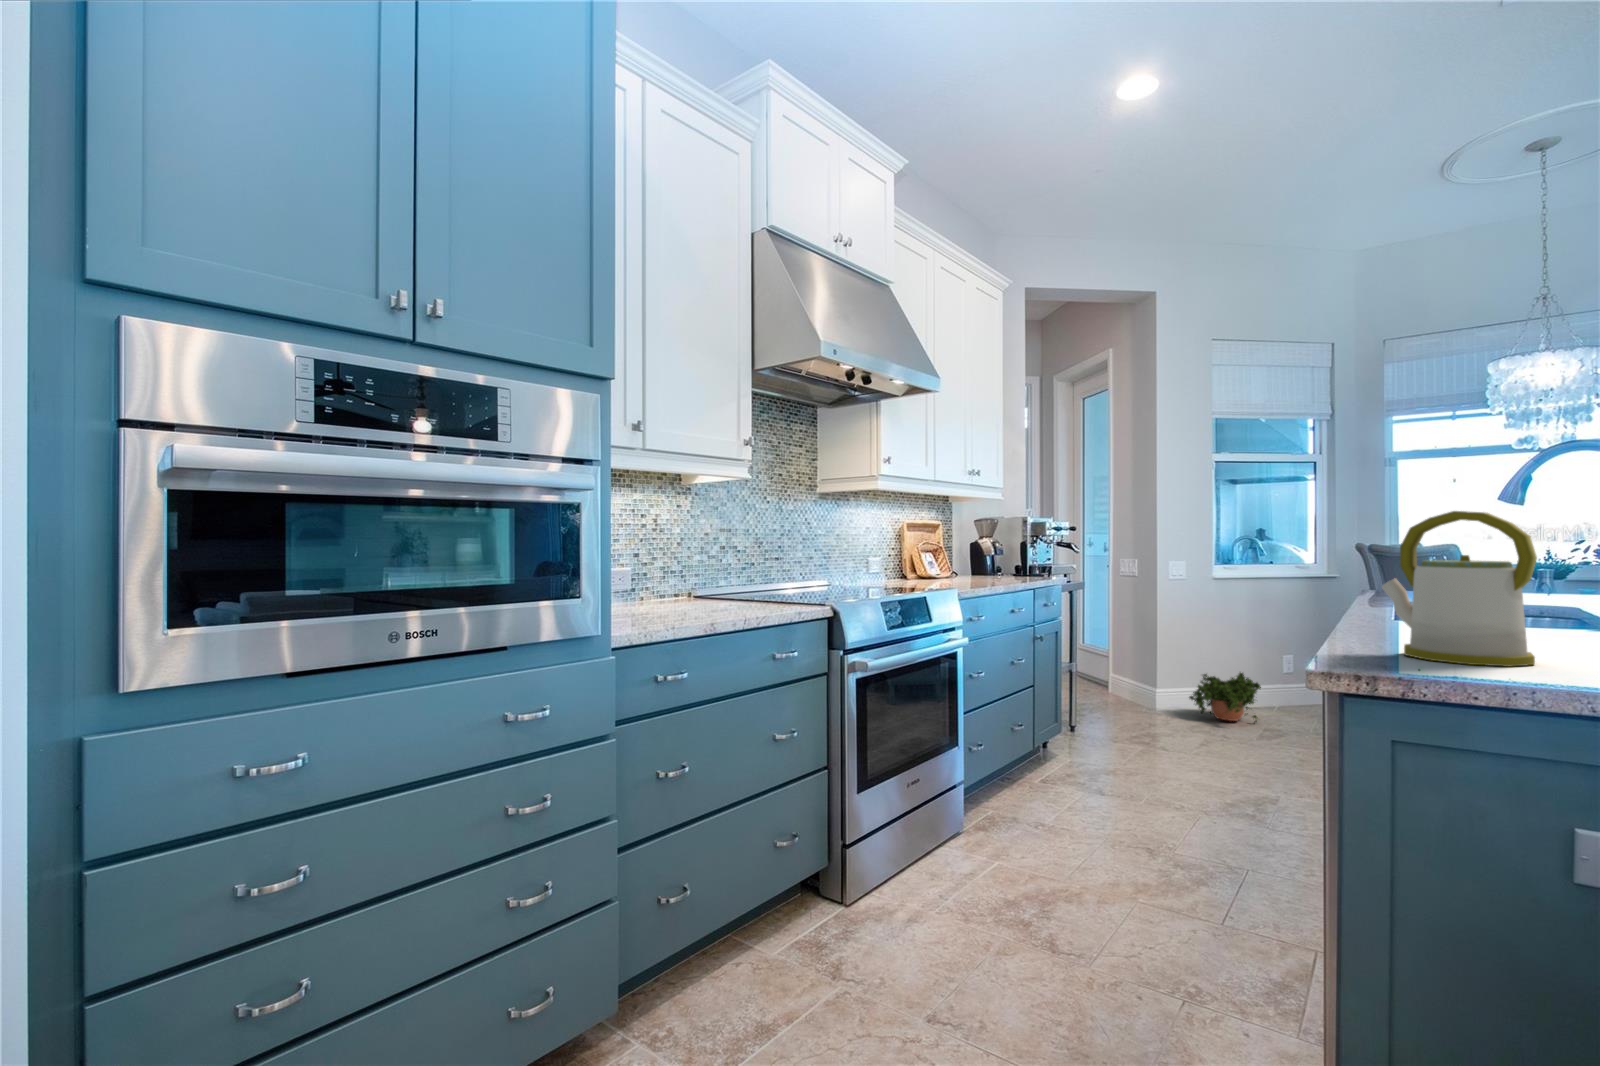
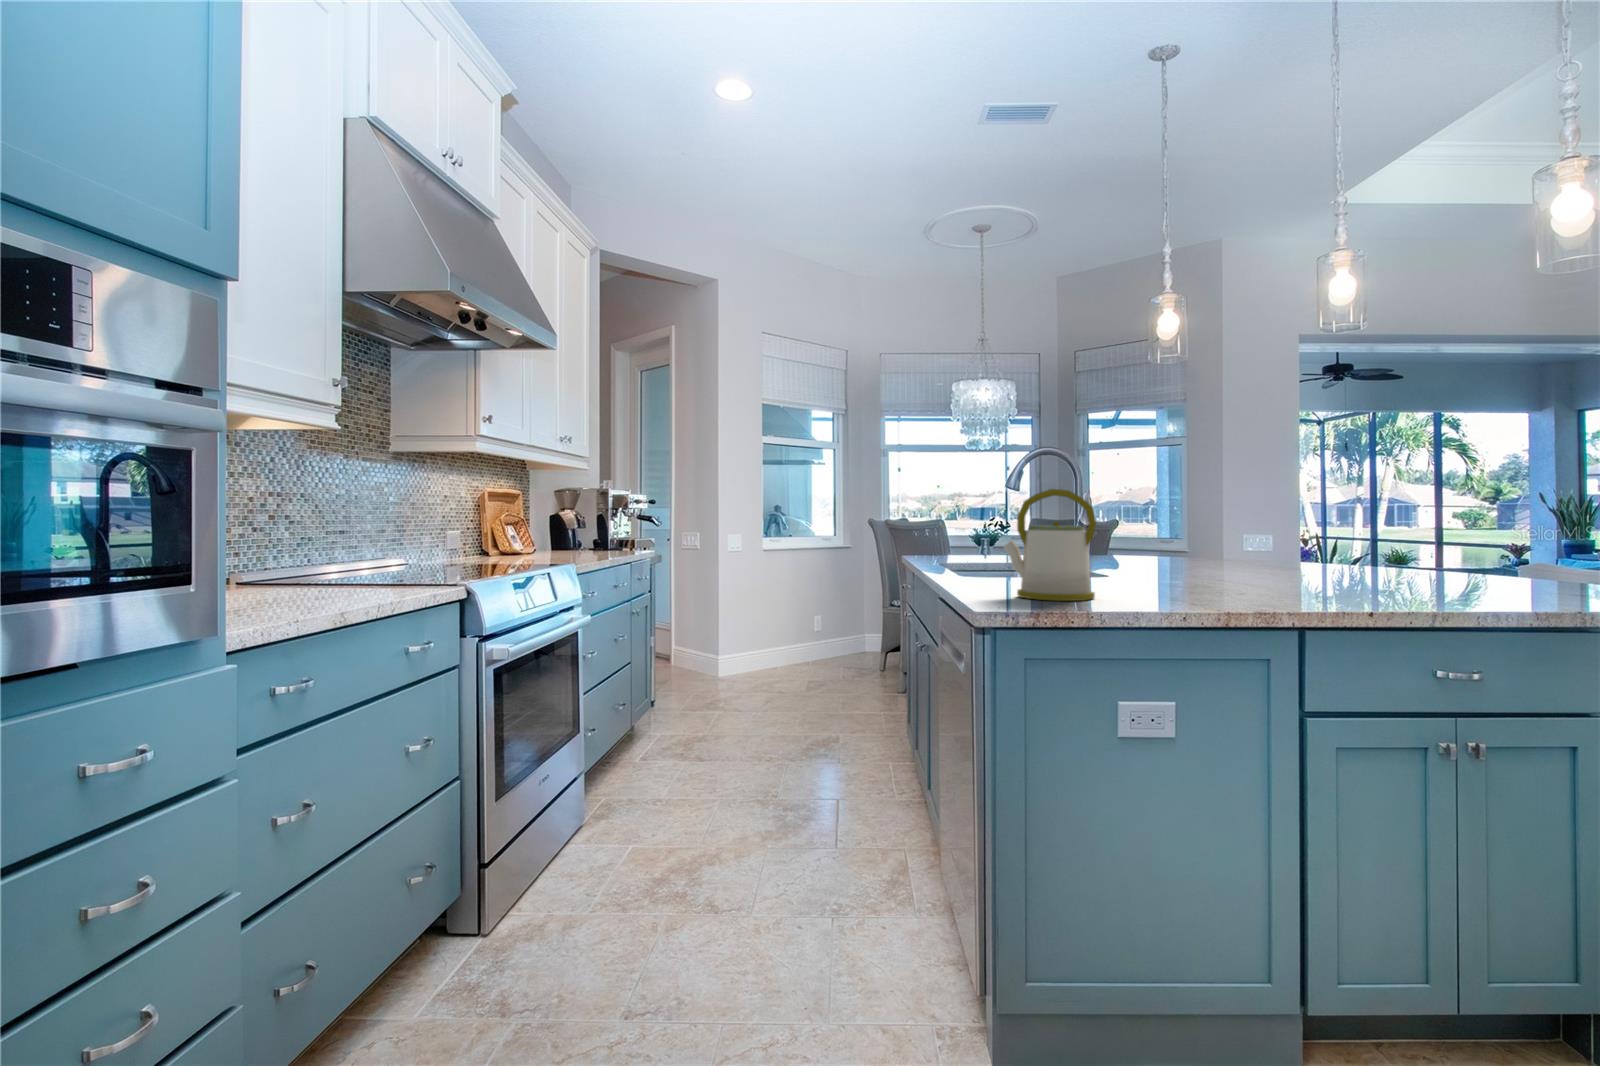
potted plant: present [1189,673,1261,722] -> none [742,632,799,677]

